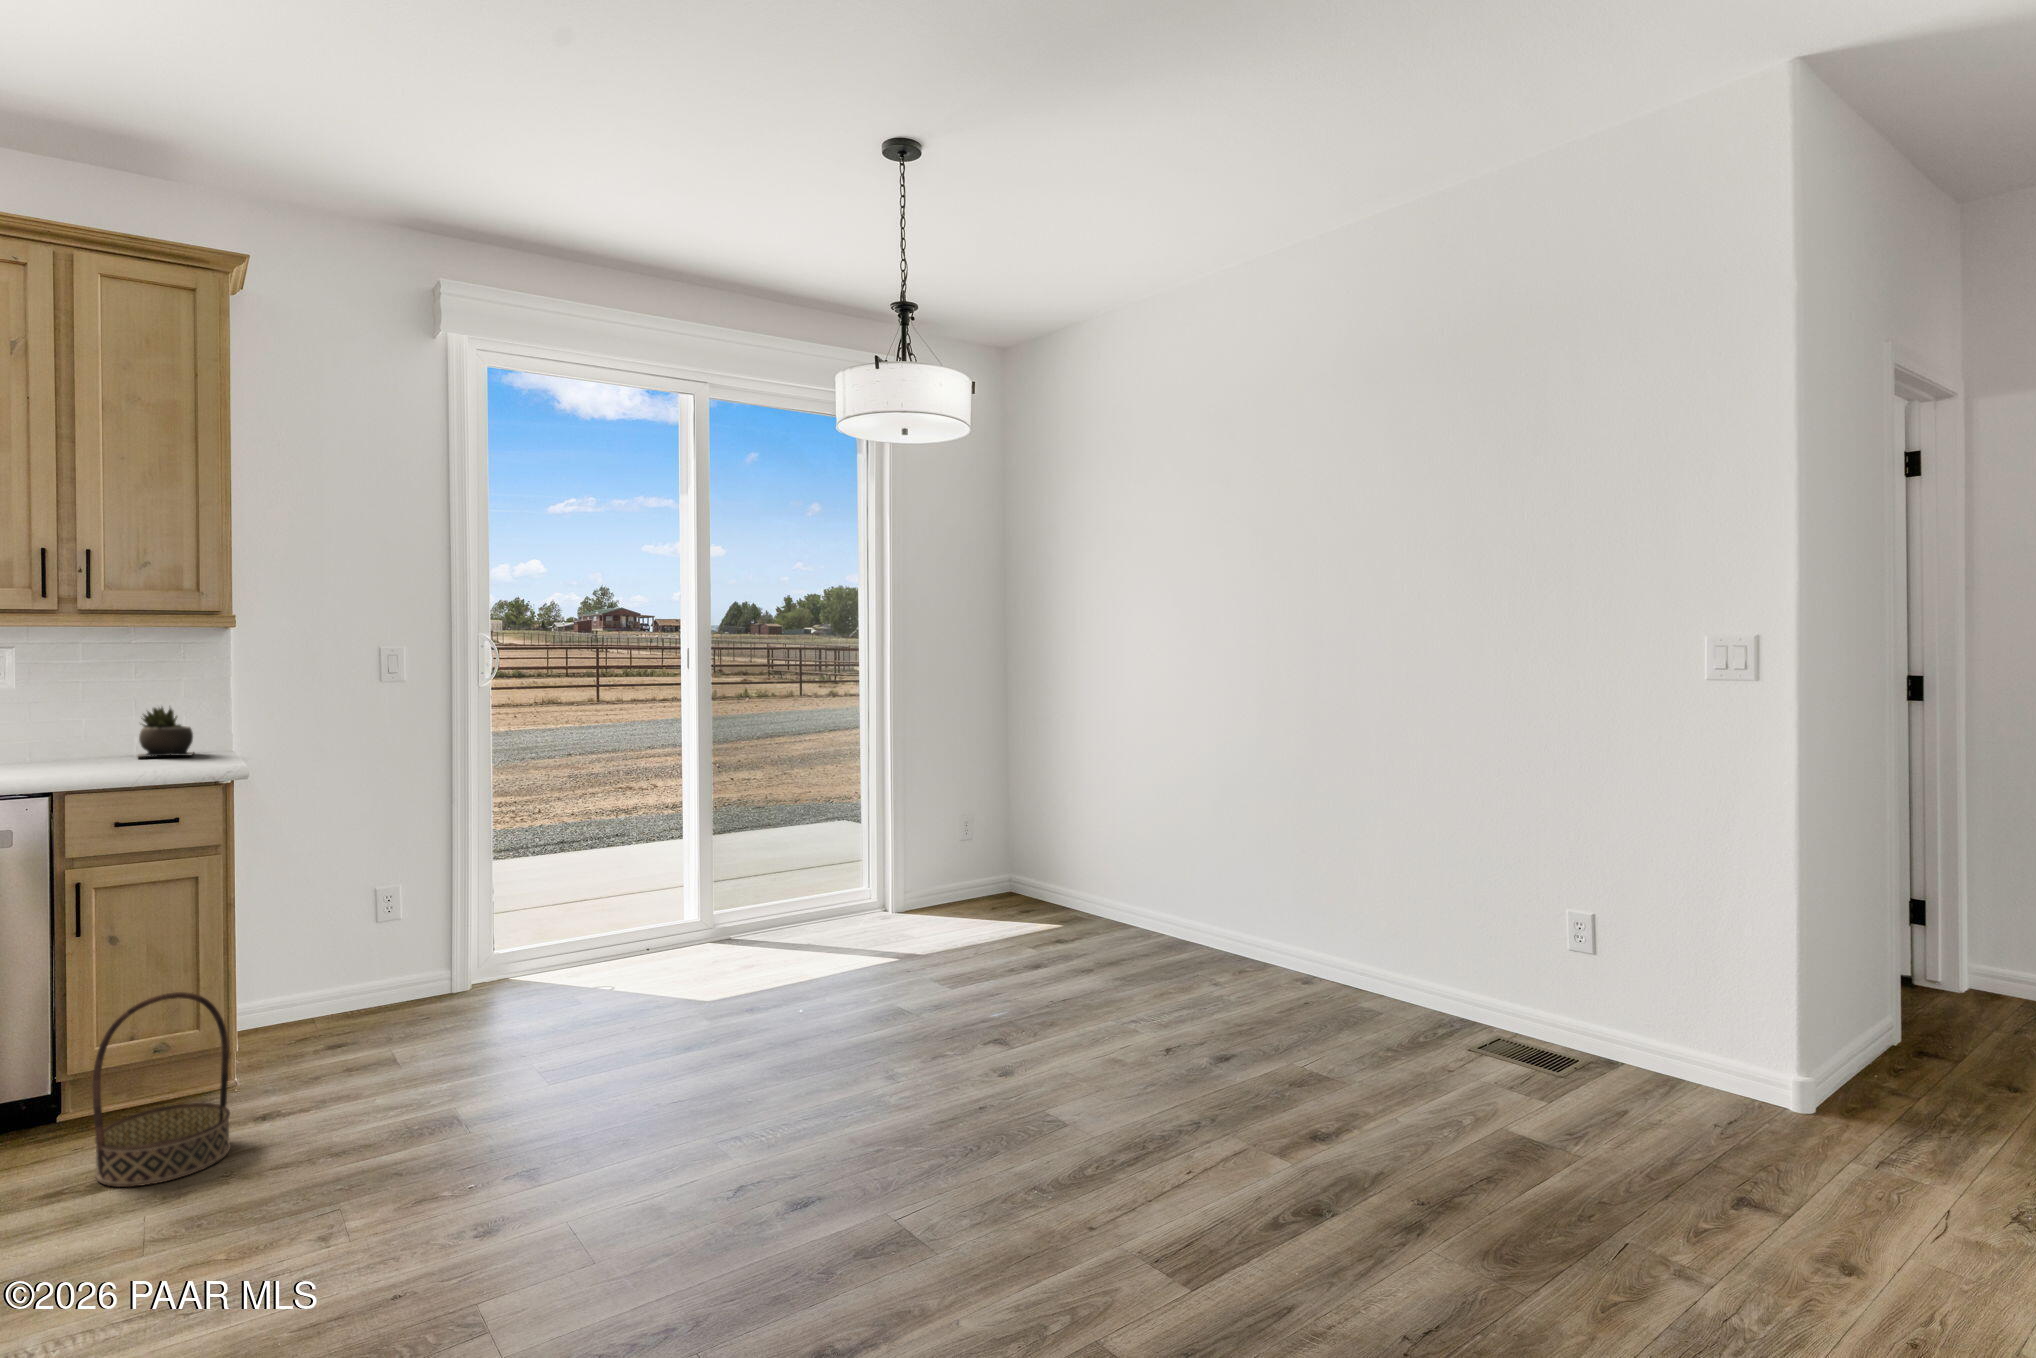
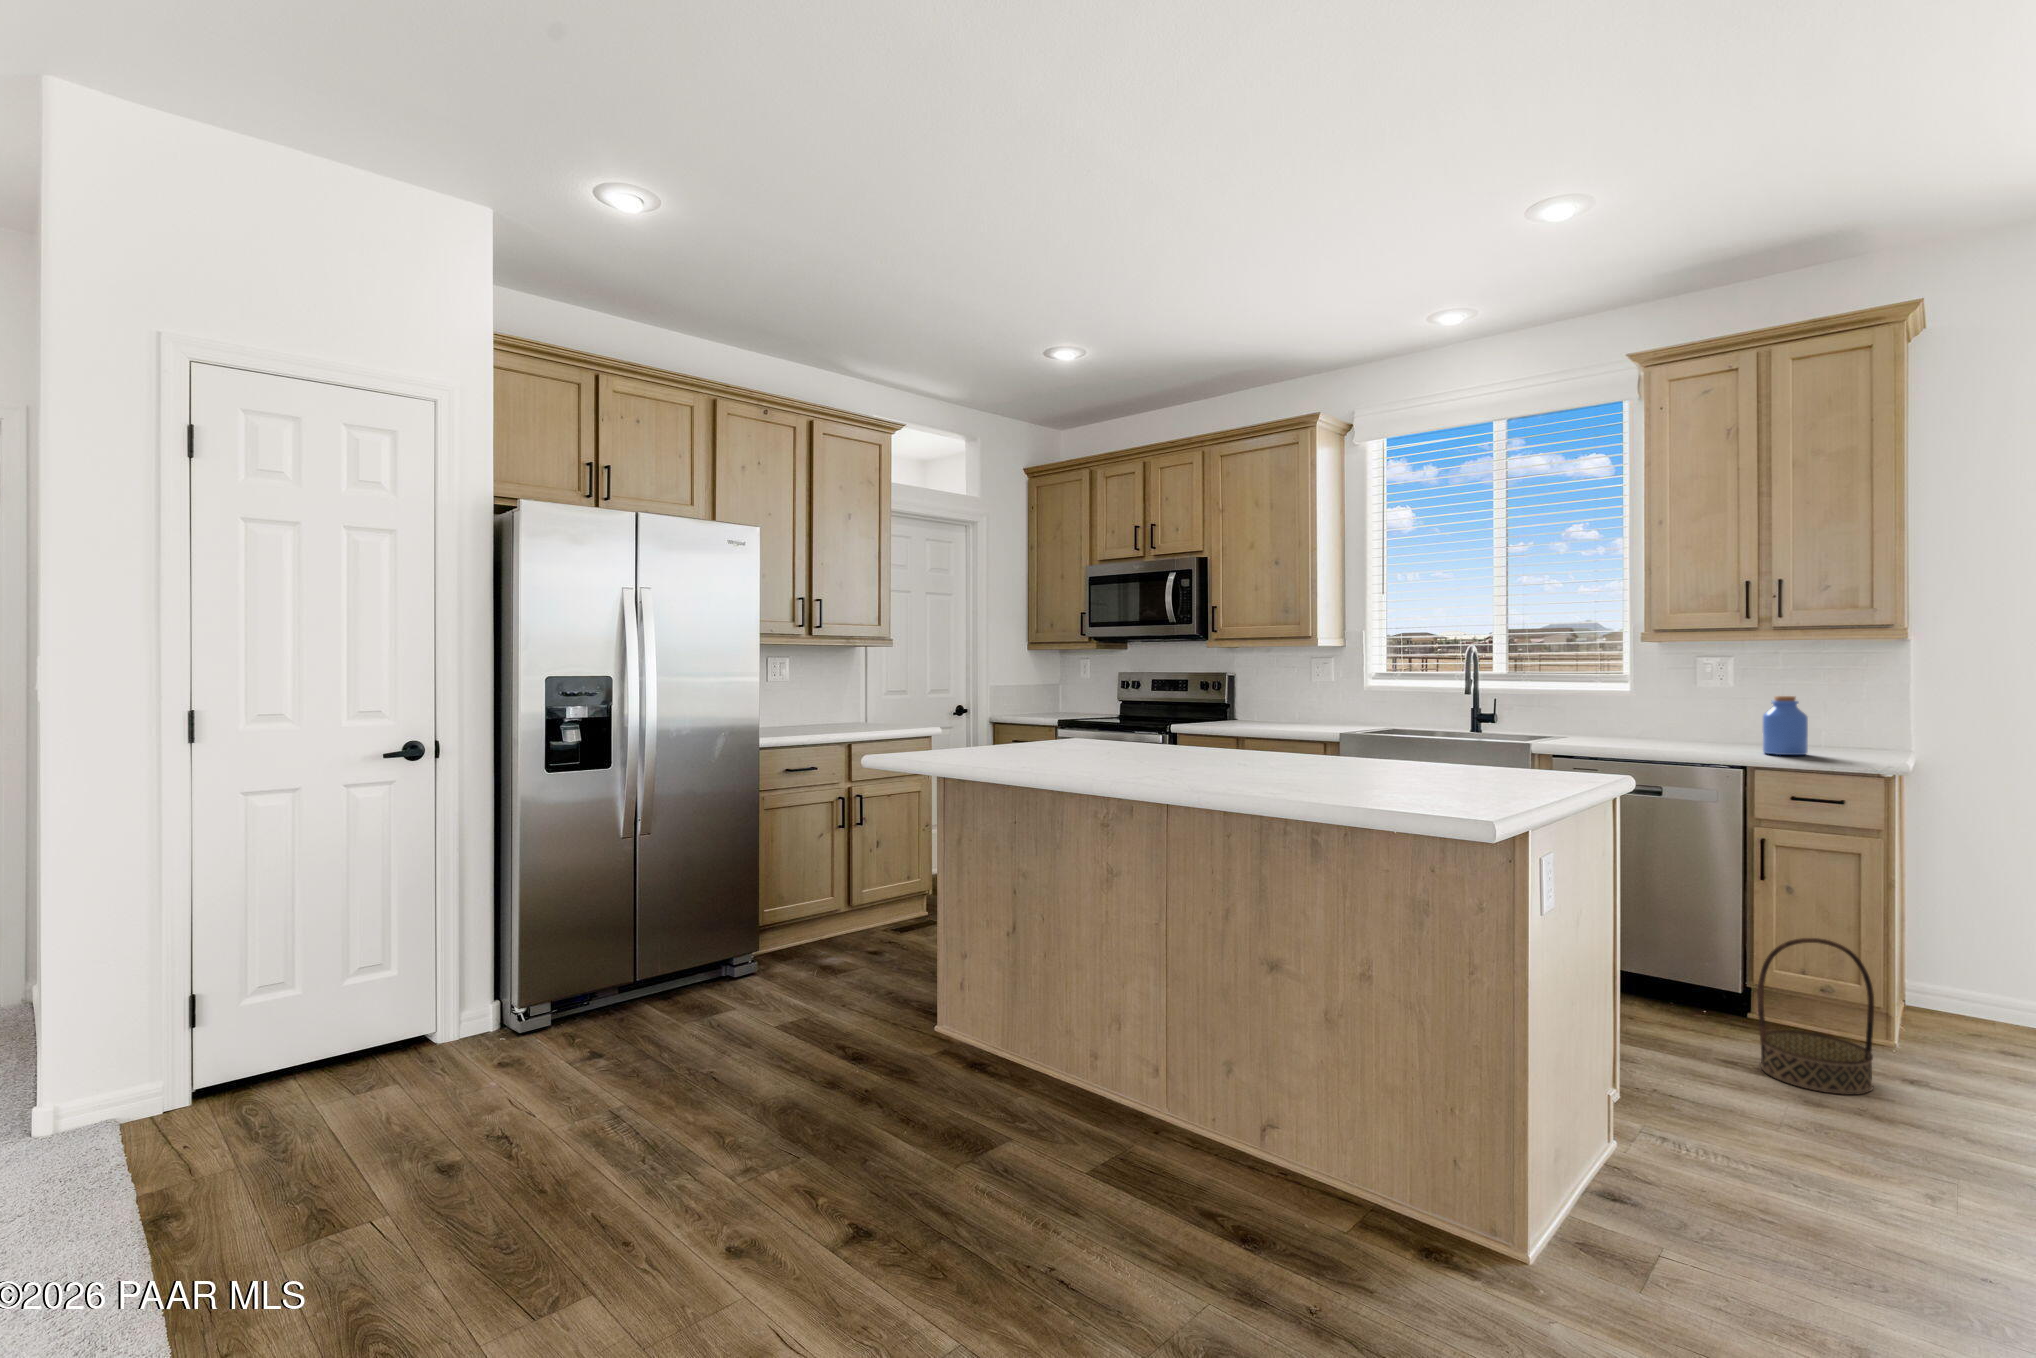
jar: none [70,697,129,772] -> present [1763,696,1808,755]
succulent plant: present [138,707,193,757] -> none [1818,705,1872,750]

